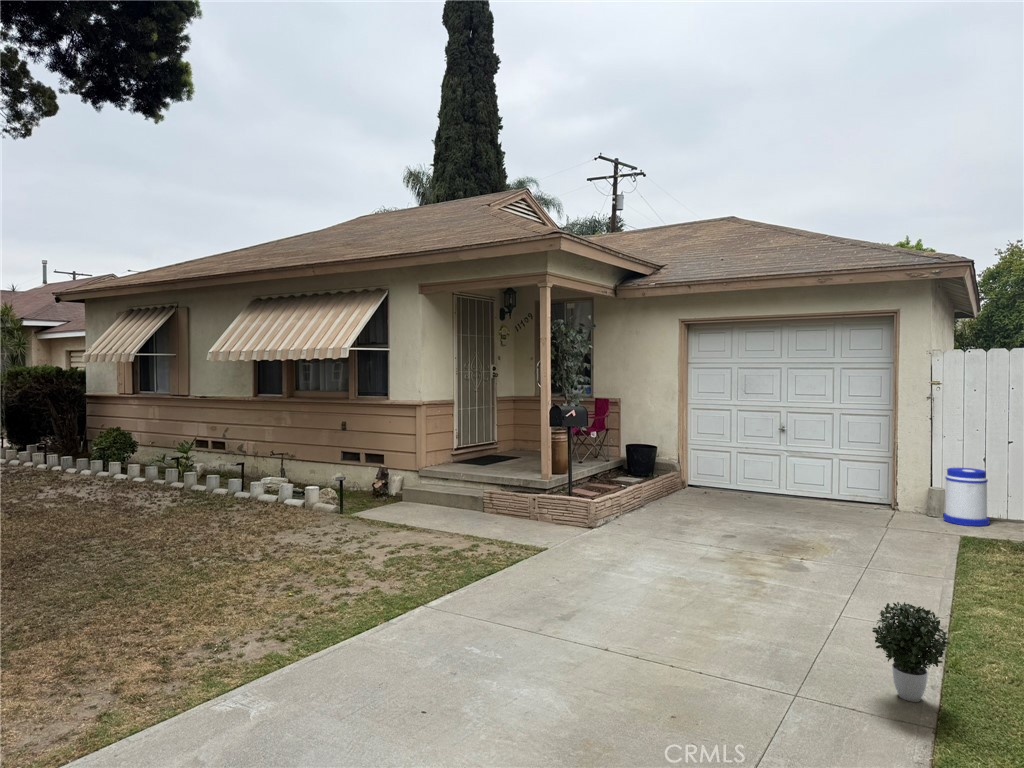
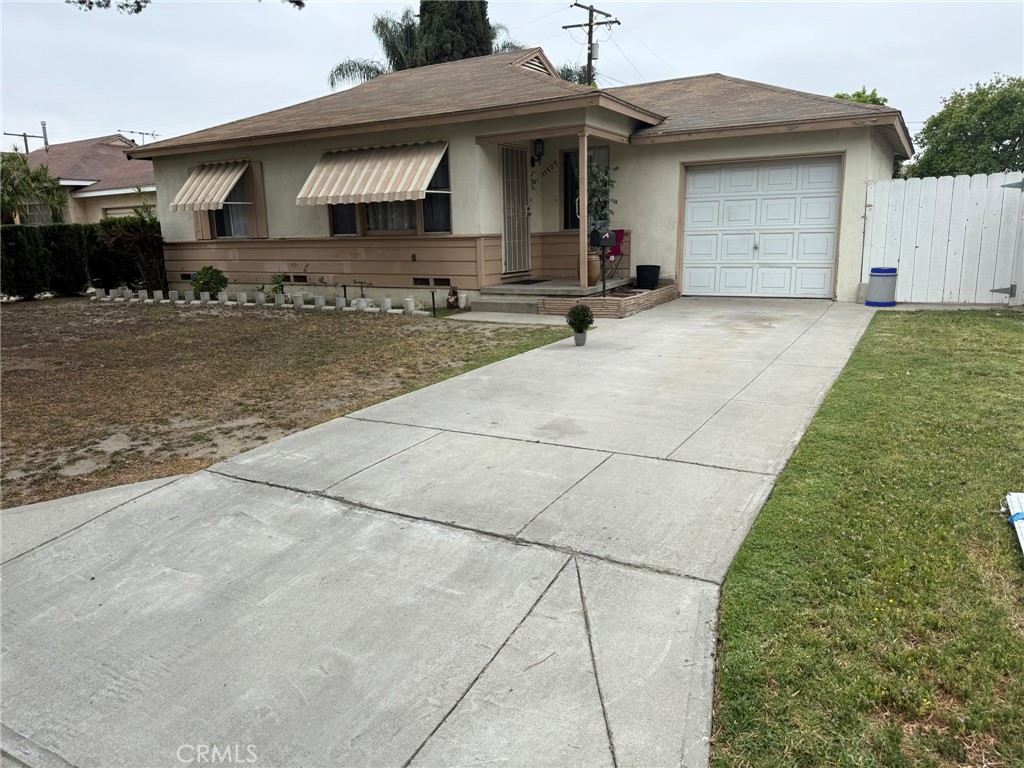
potted plant: present [872,602,950,702] -> present [565,305,594,346]

